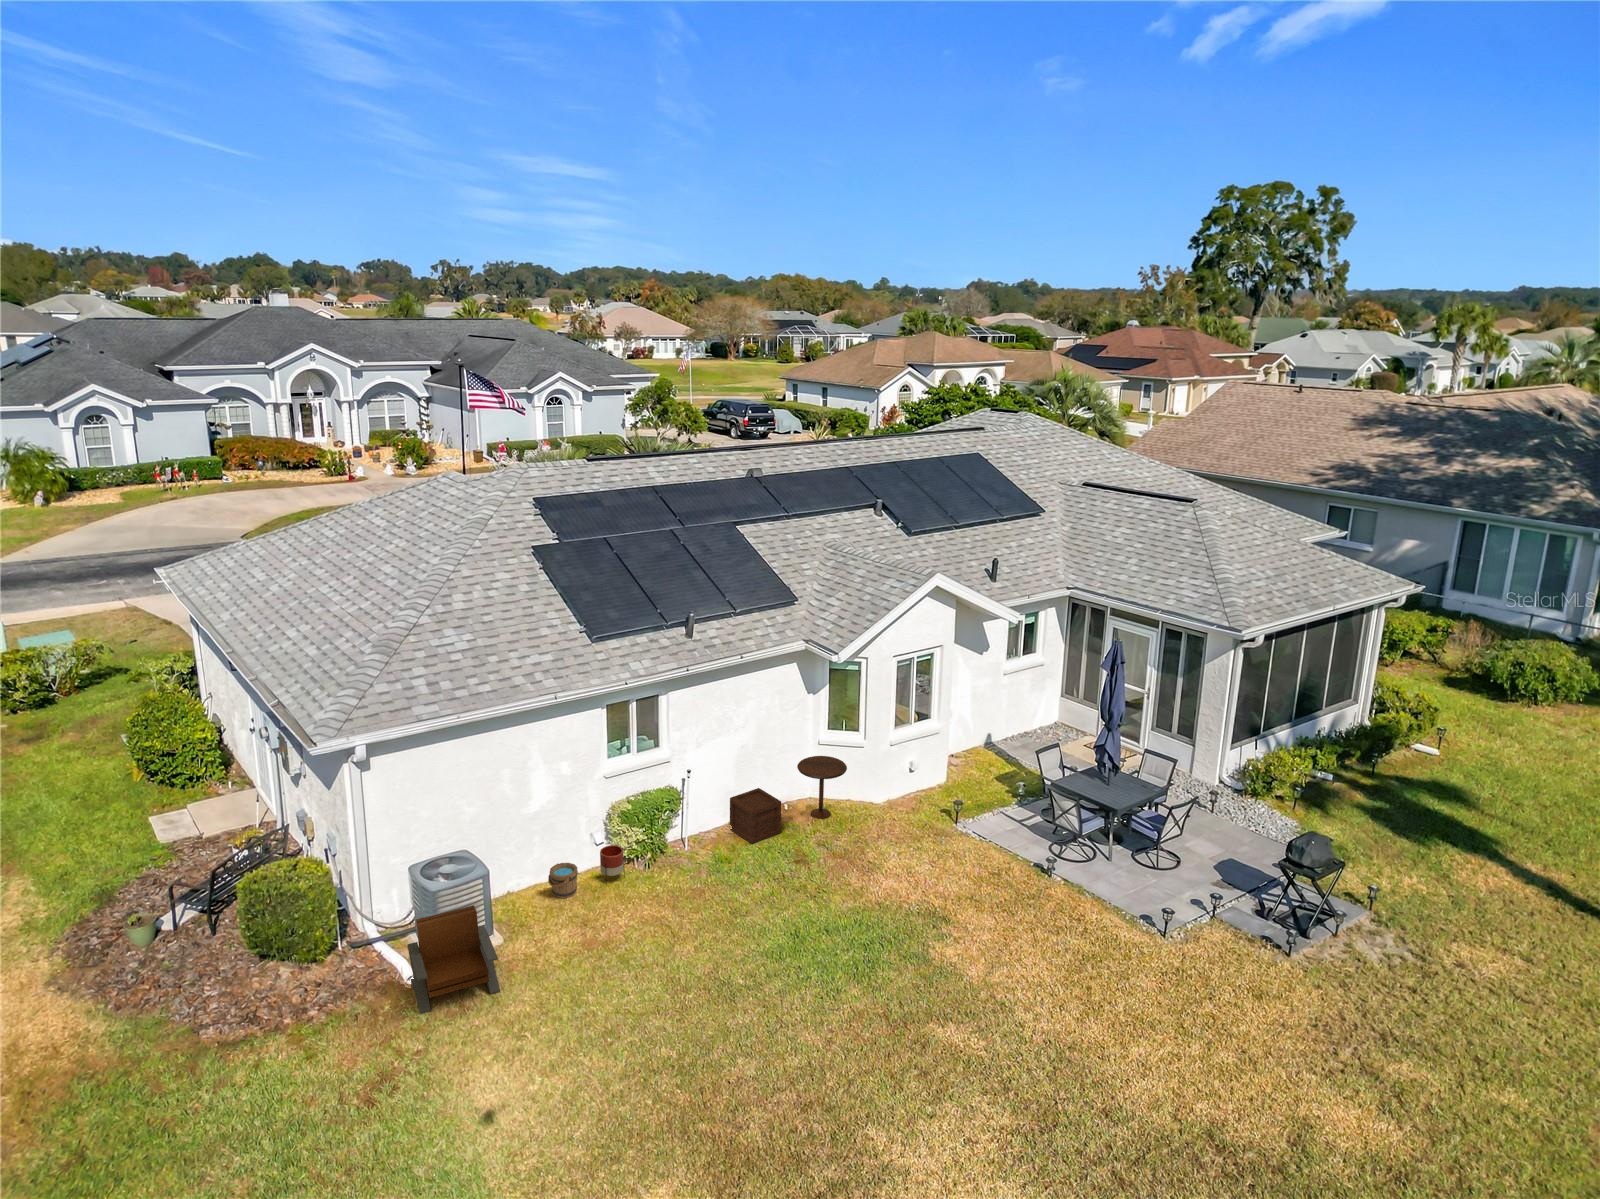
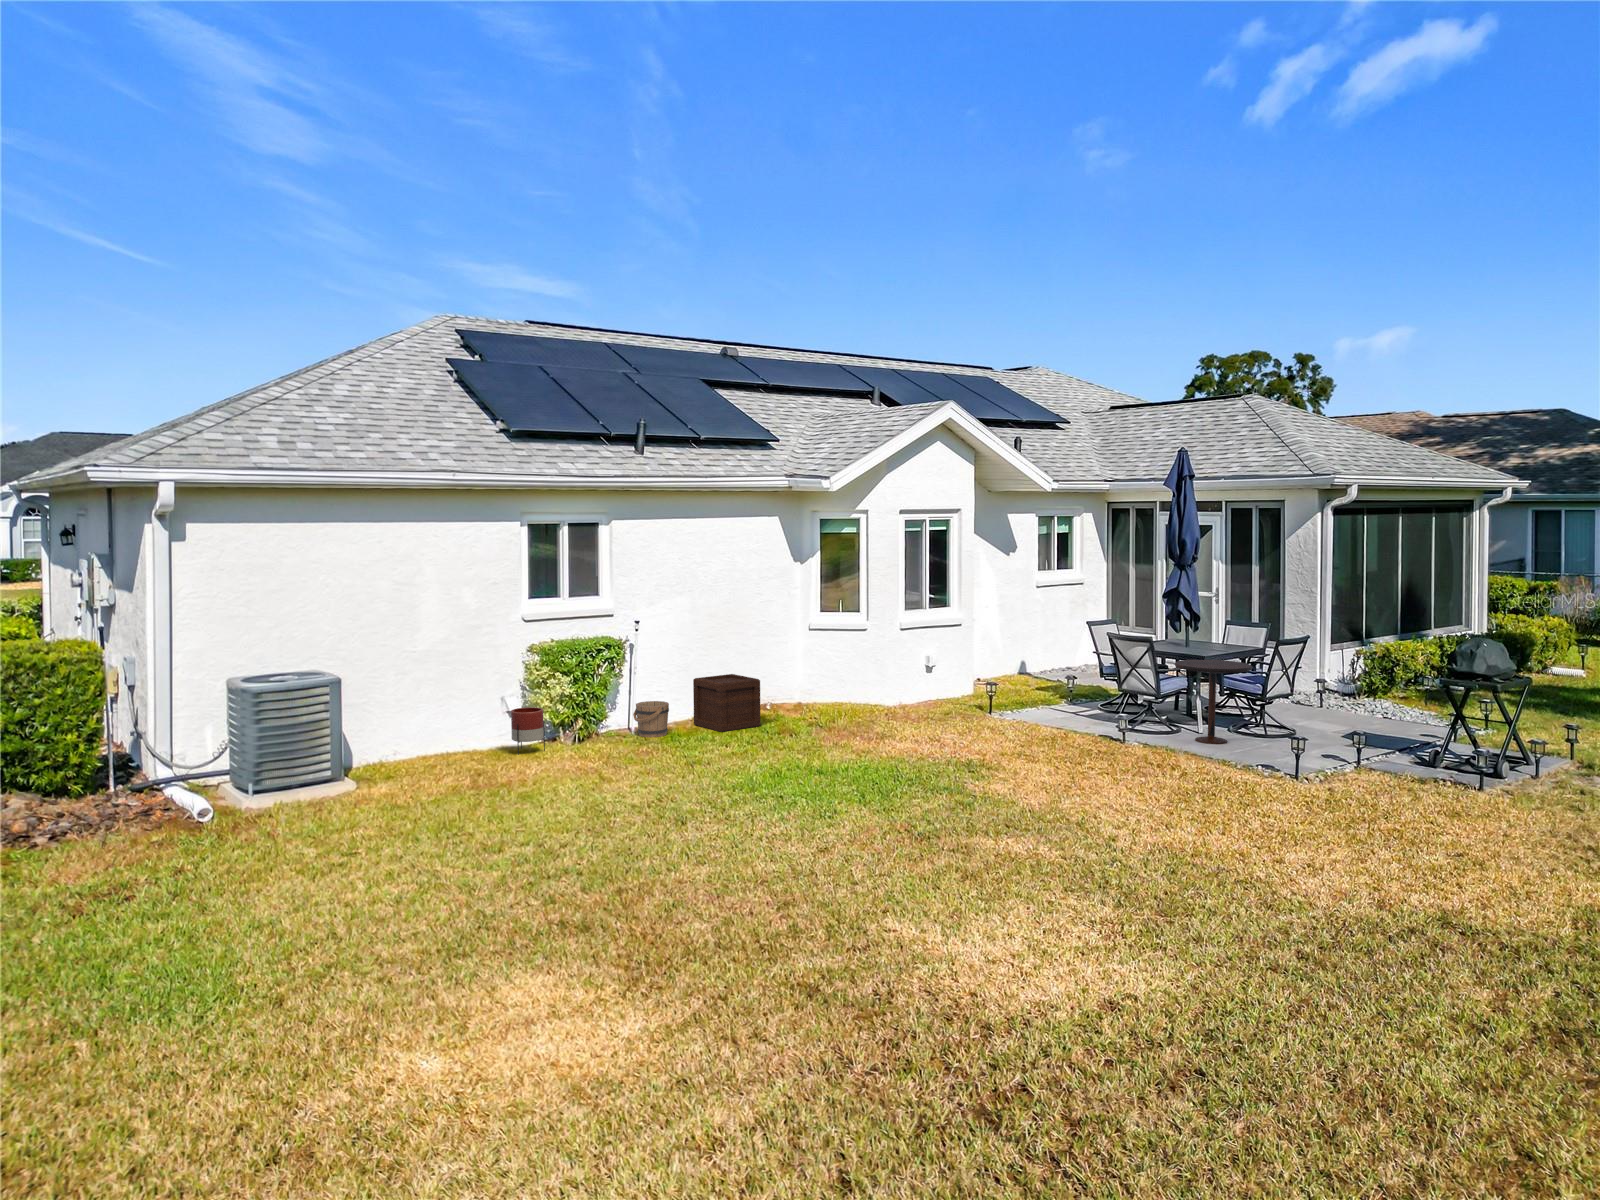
pedestal table: present [797,756,847,819] -> present [1174,659,1253,744]
bucket: present [548,863,578,899] -> present [633,701,669,738]
lounge chair: present [407,906,500,1014] -> none [195,707,329,836]

